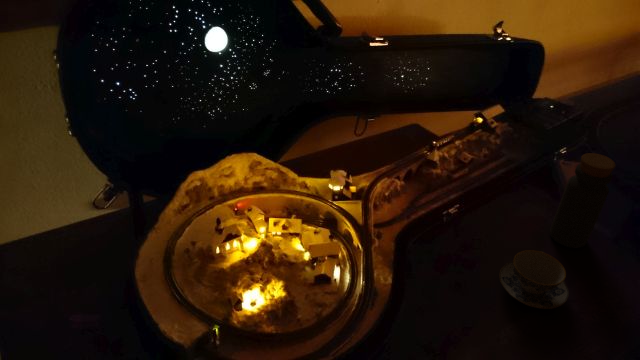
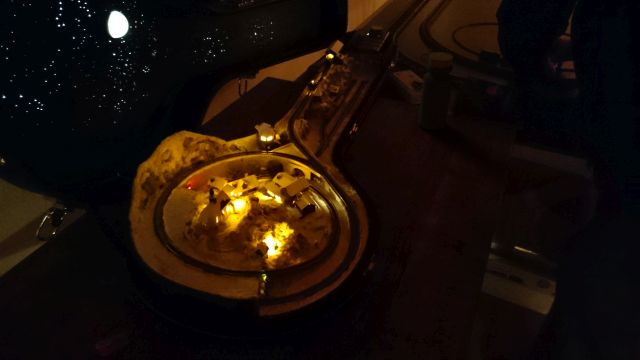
teacup: present [499,250,569,309] -> none [410,135,462,175]

